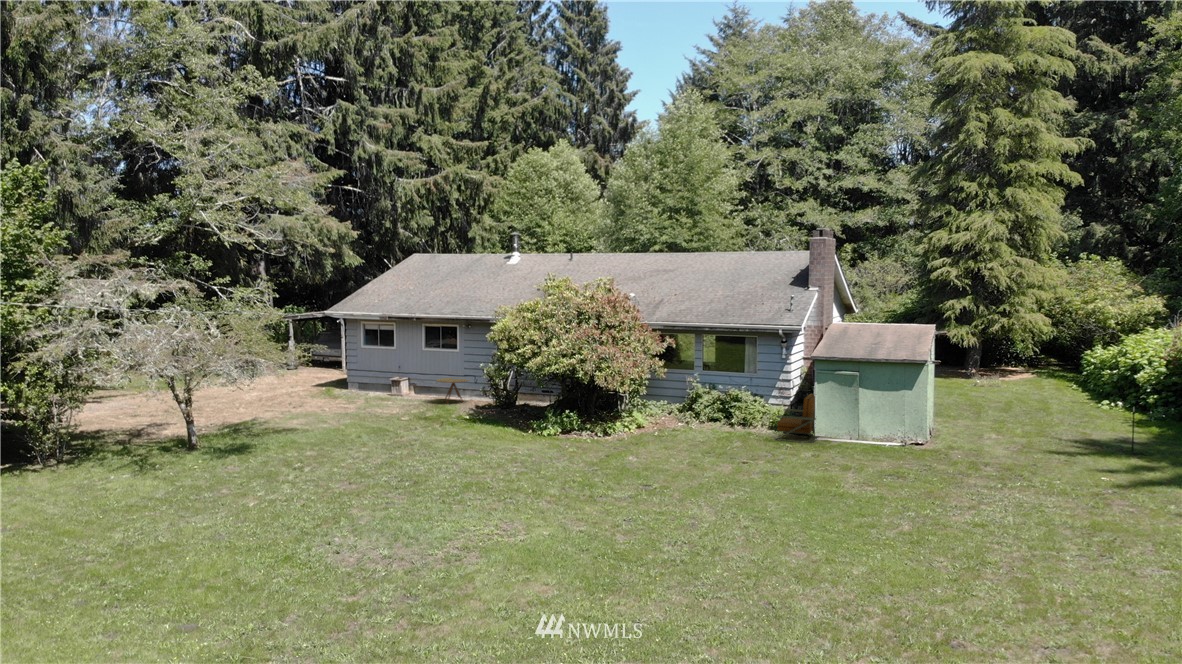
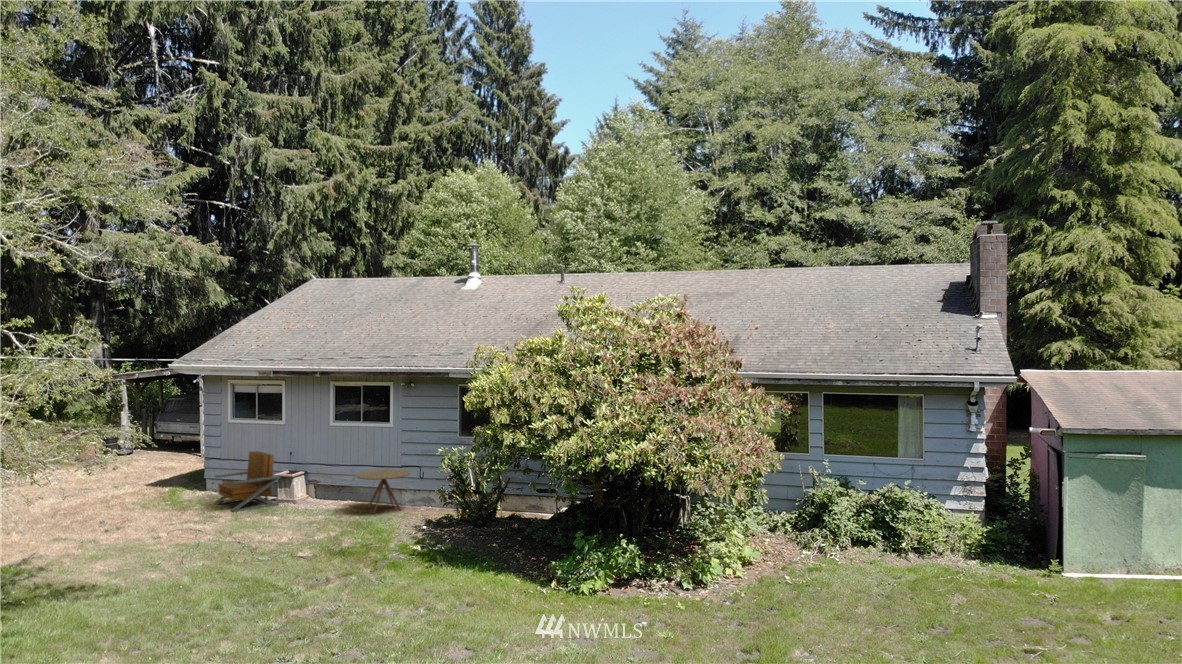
lounge chair: present [775,394,818,443] -> present [215,451,280,512]

